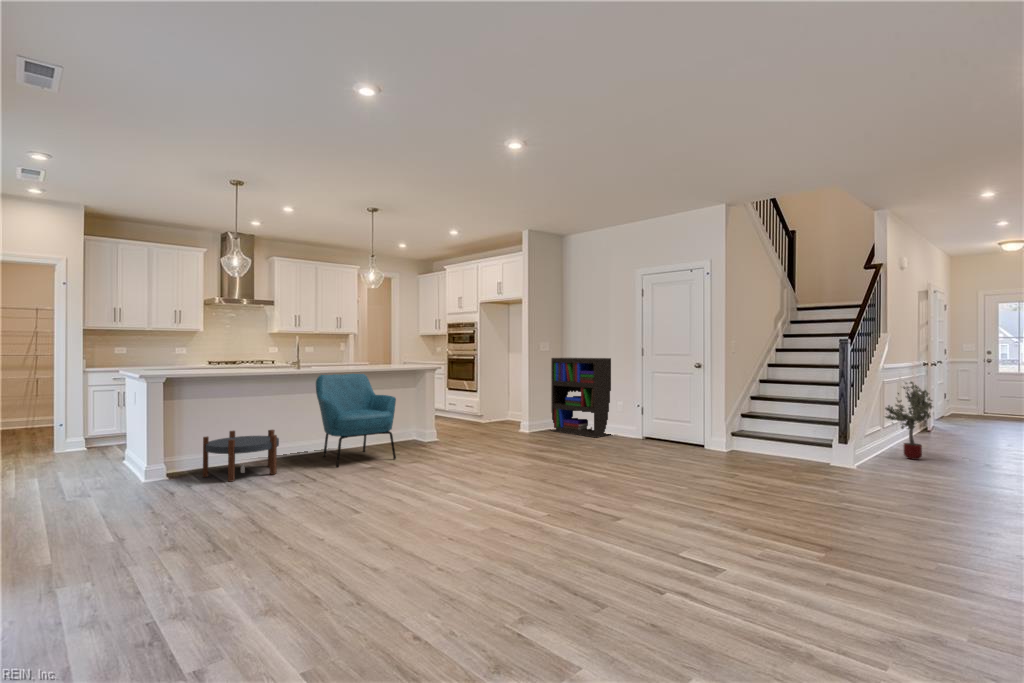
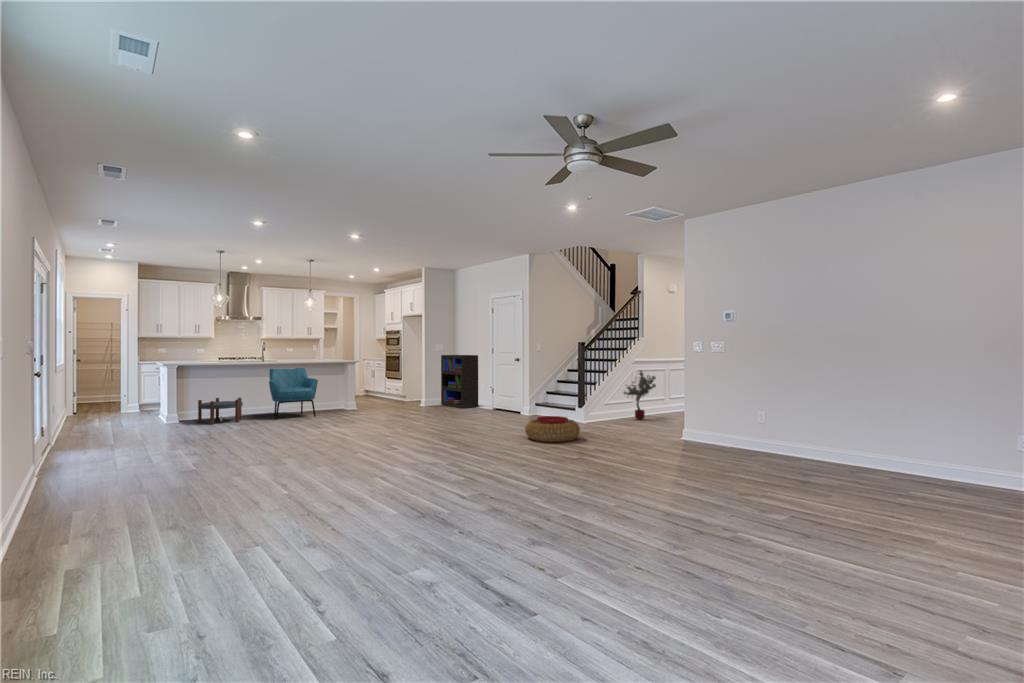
pouf: none [847,468,973,525] -> present [525,416,580,442]

